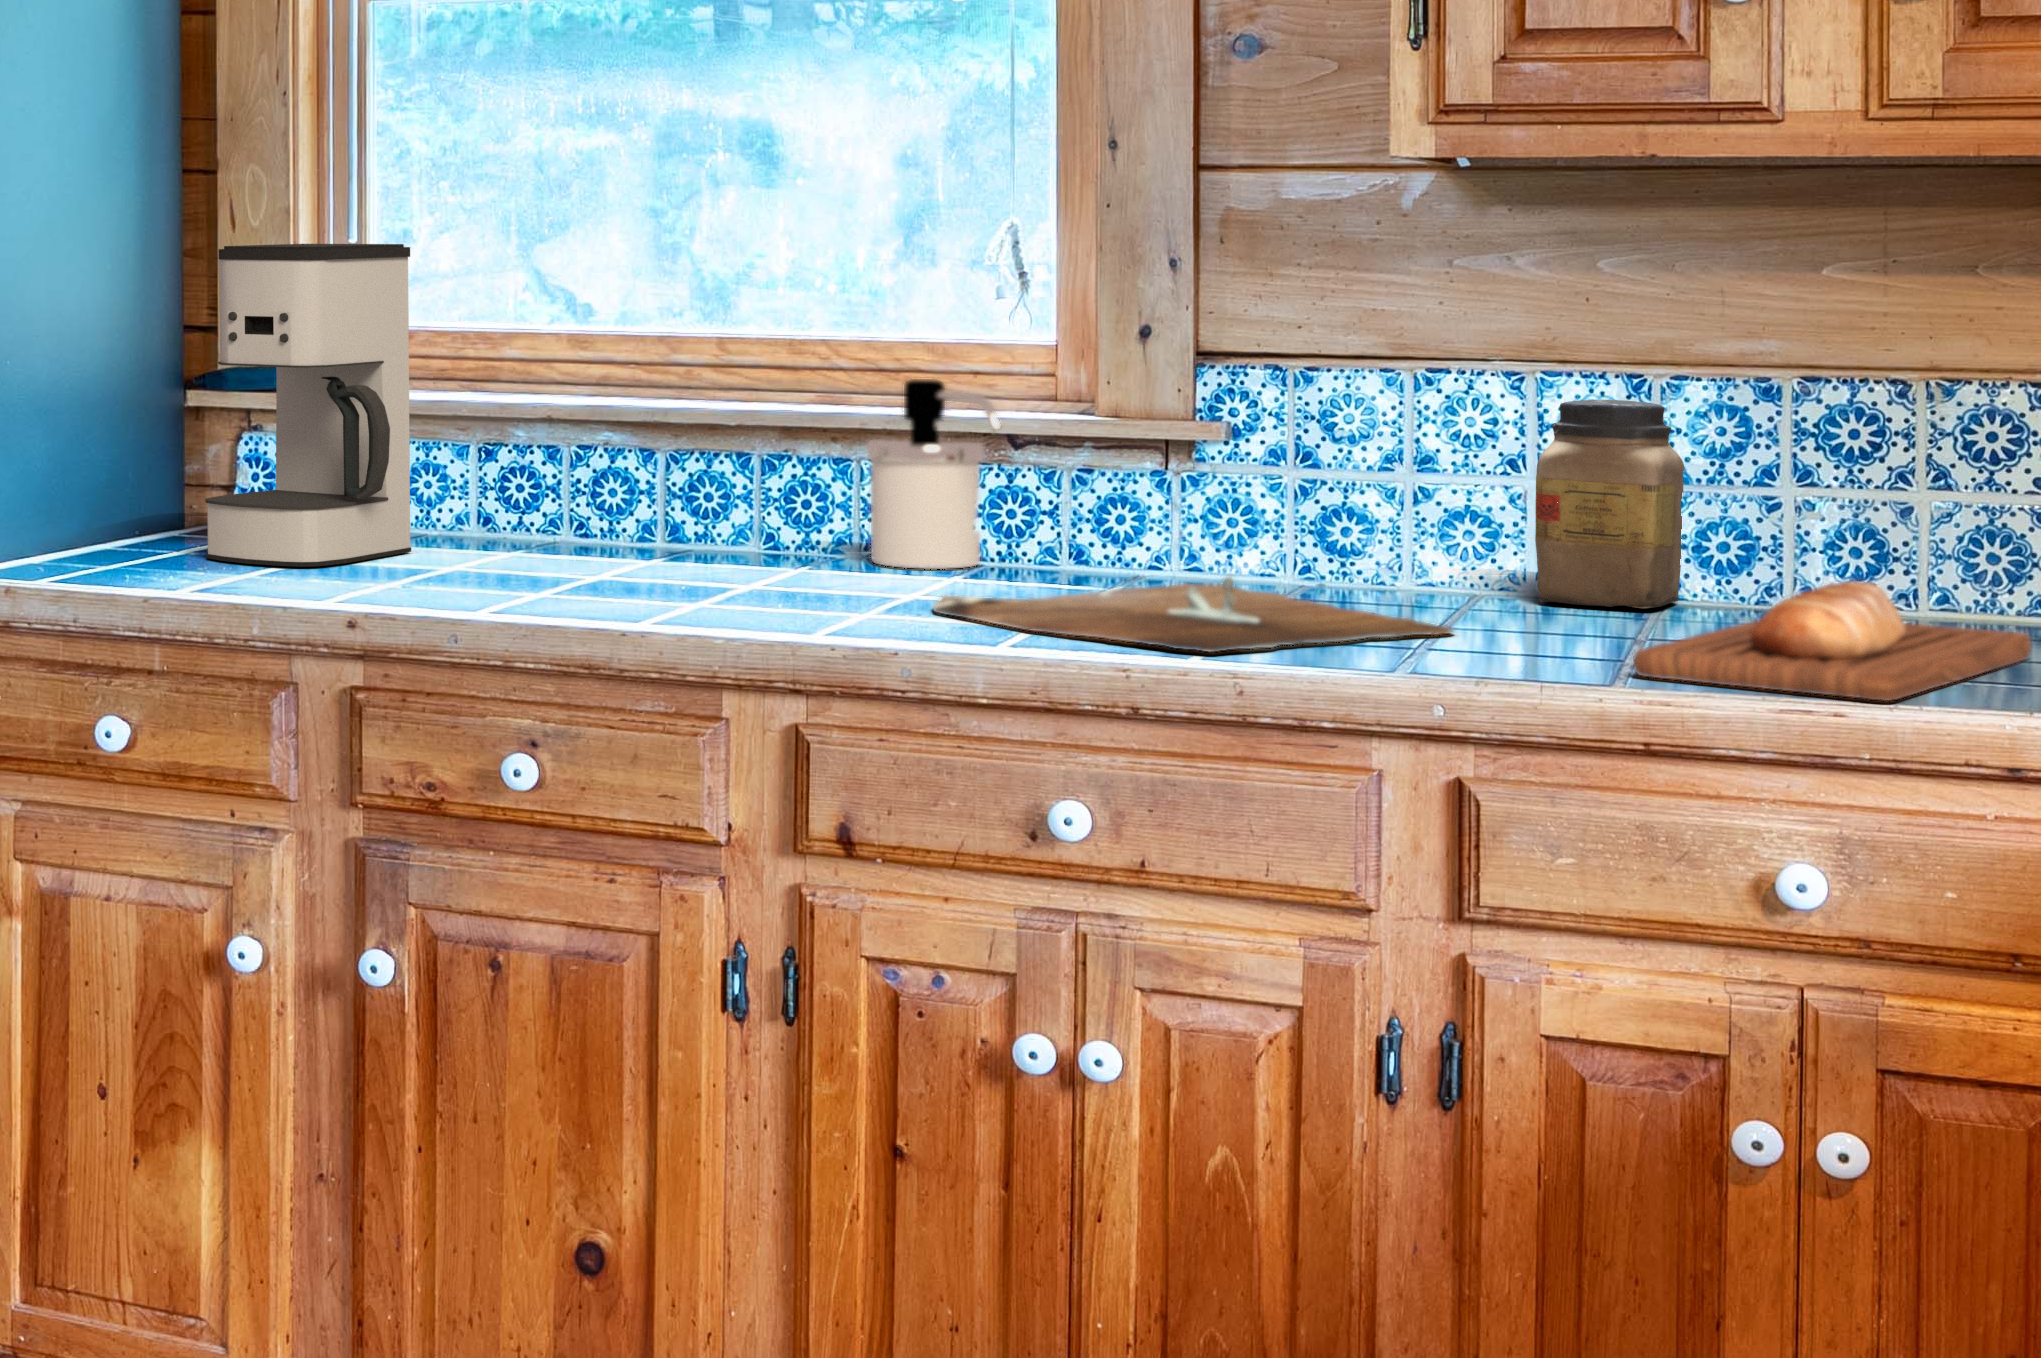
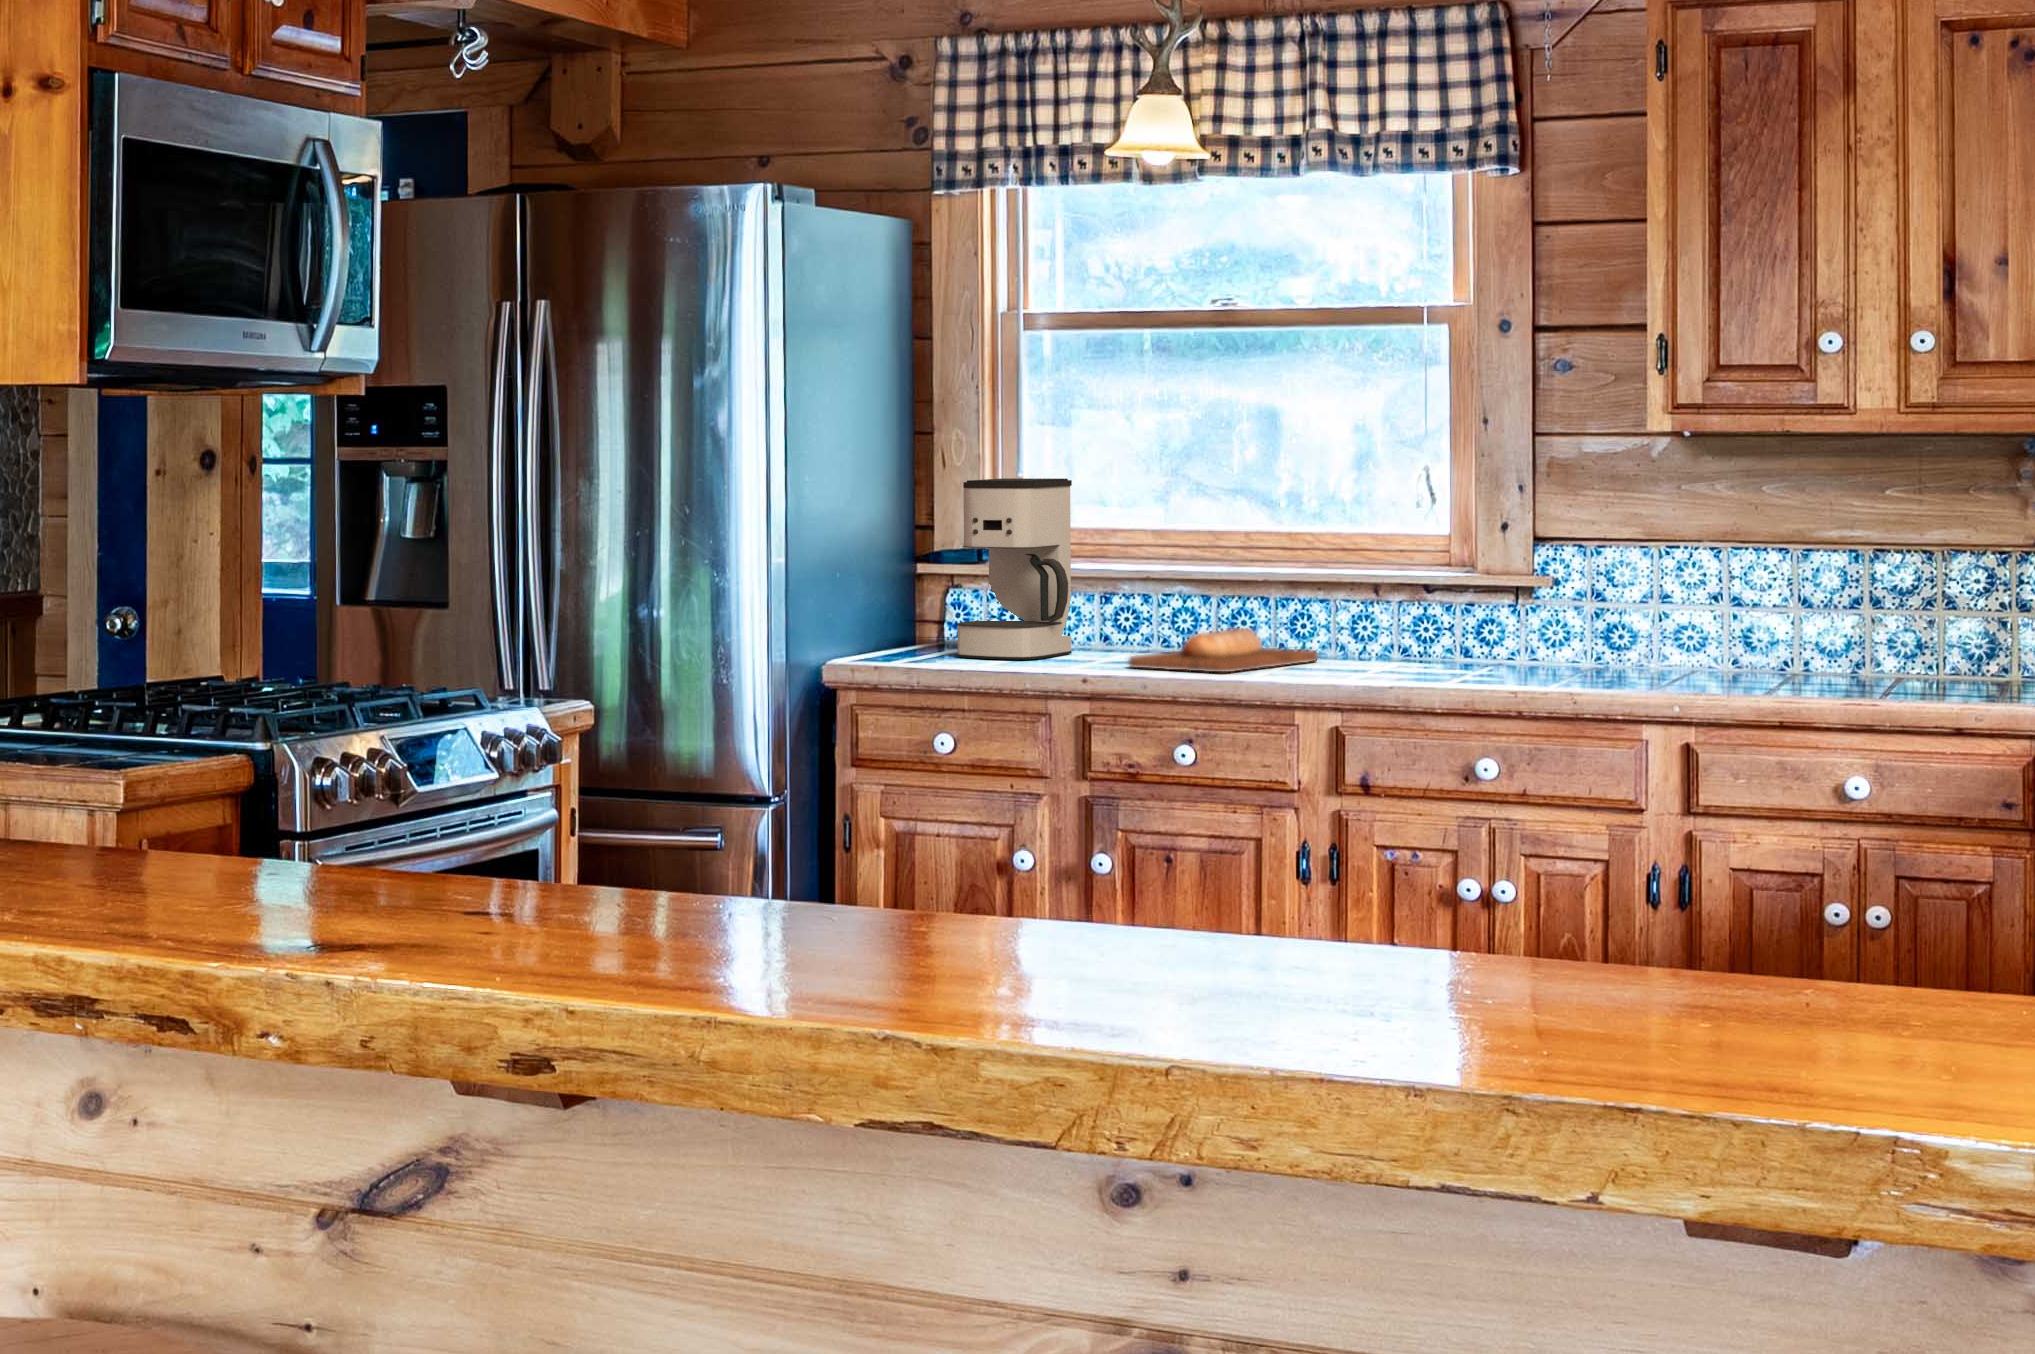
soap dispenser: present [867,379,1000,569] -> none [1342,553,1425,657]
jar: present [1535,400,1684,608] -> none [1726,559,1808,668]
cutting board: present [933,576,1453,652] -> none [1399,651,1685,685]
bread loaf: present [1633,581,2031,701] -> present [1129,628,1318,672]

